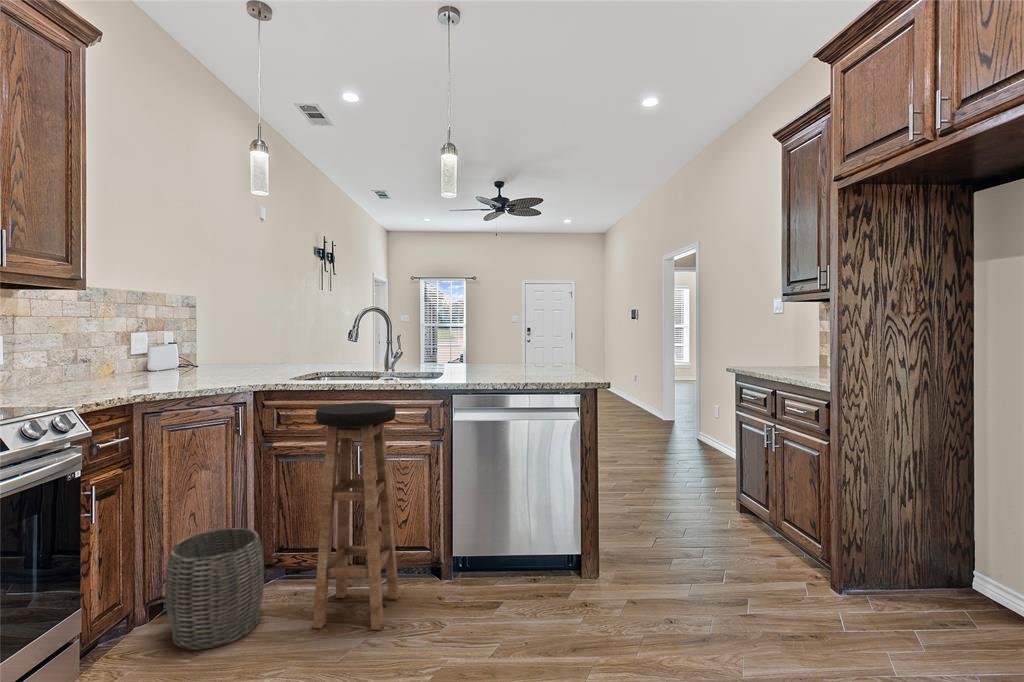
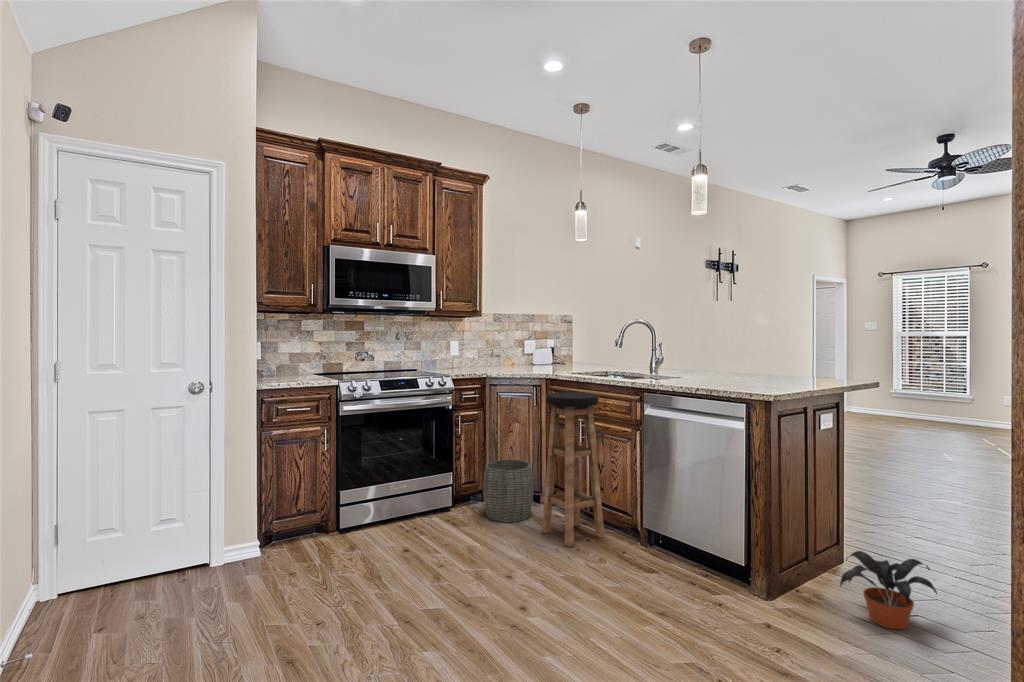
potted plant: none [644,504,715,567] -> present [840,551,937,629]

